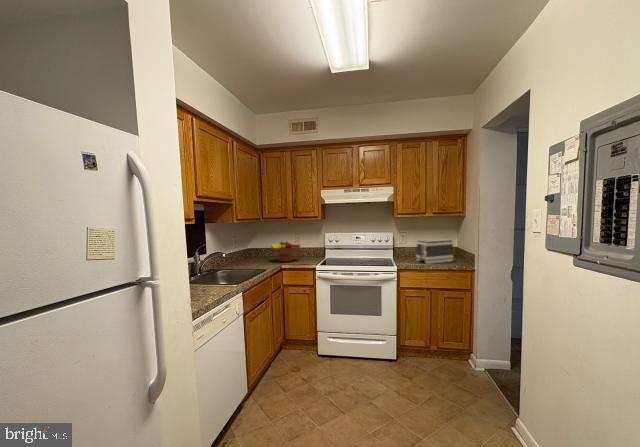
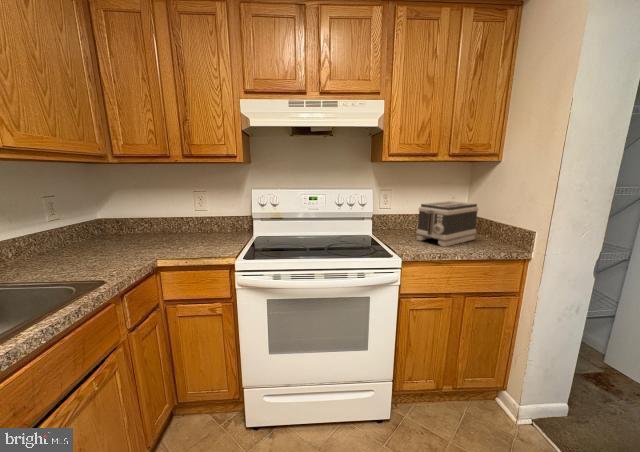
fruit bowl: present [271,242,300,261] -> none [134,207,203,248]

